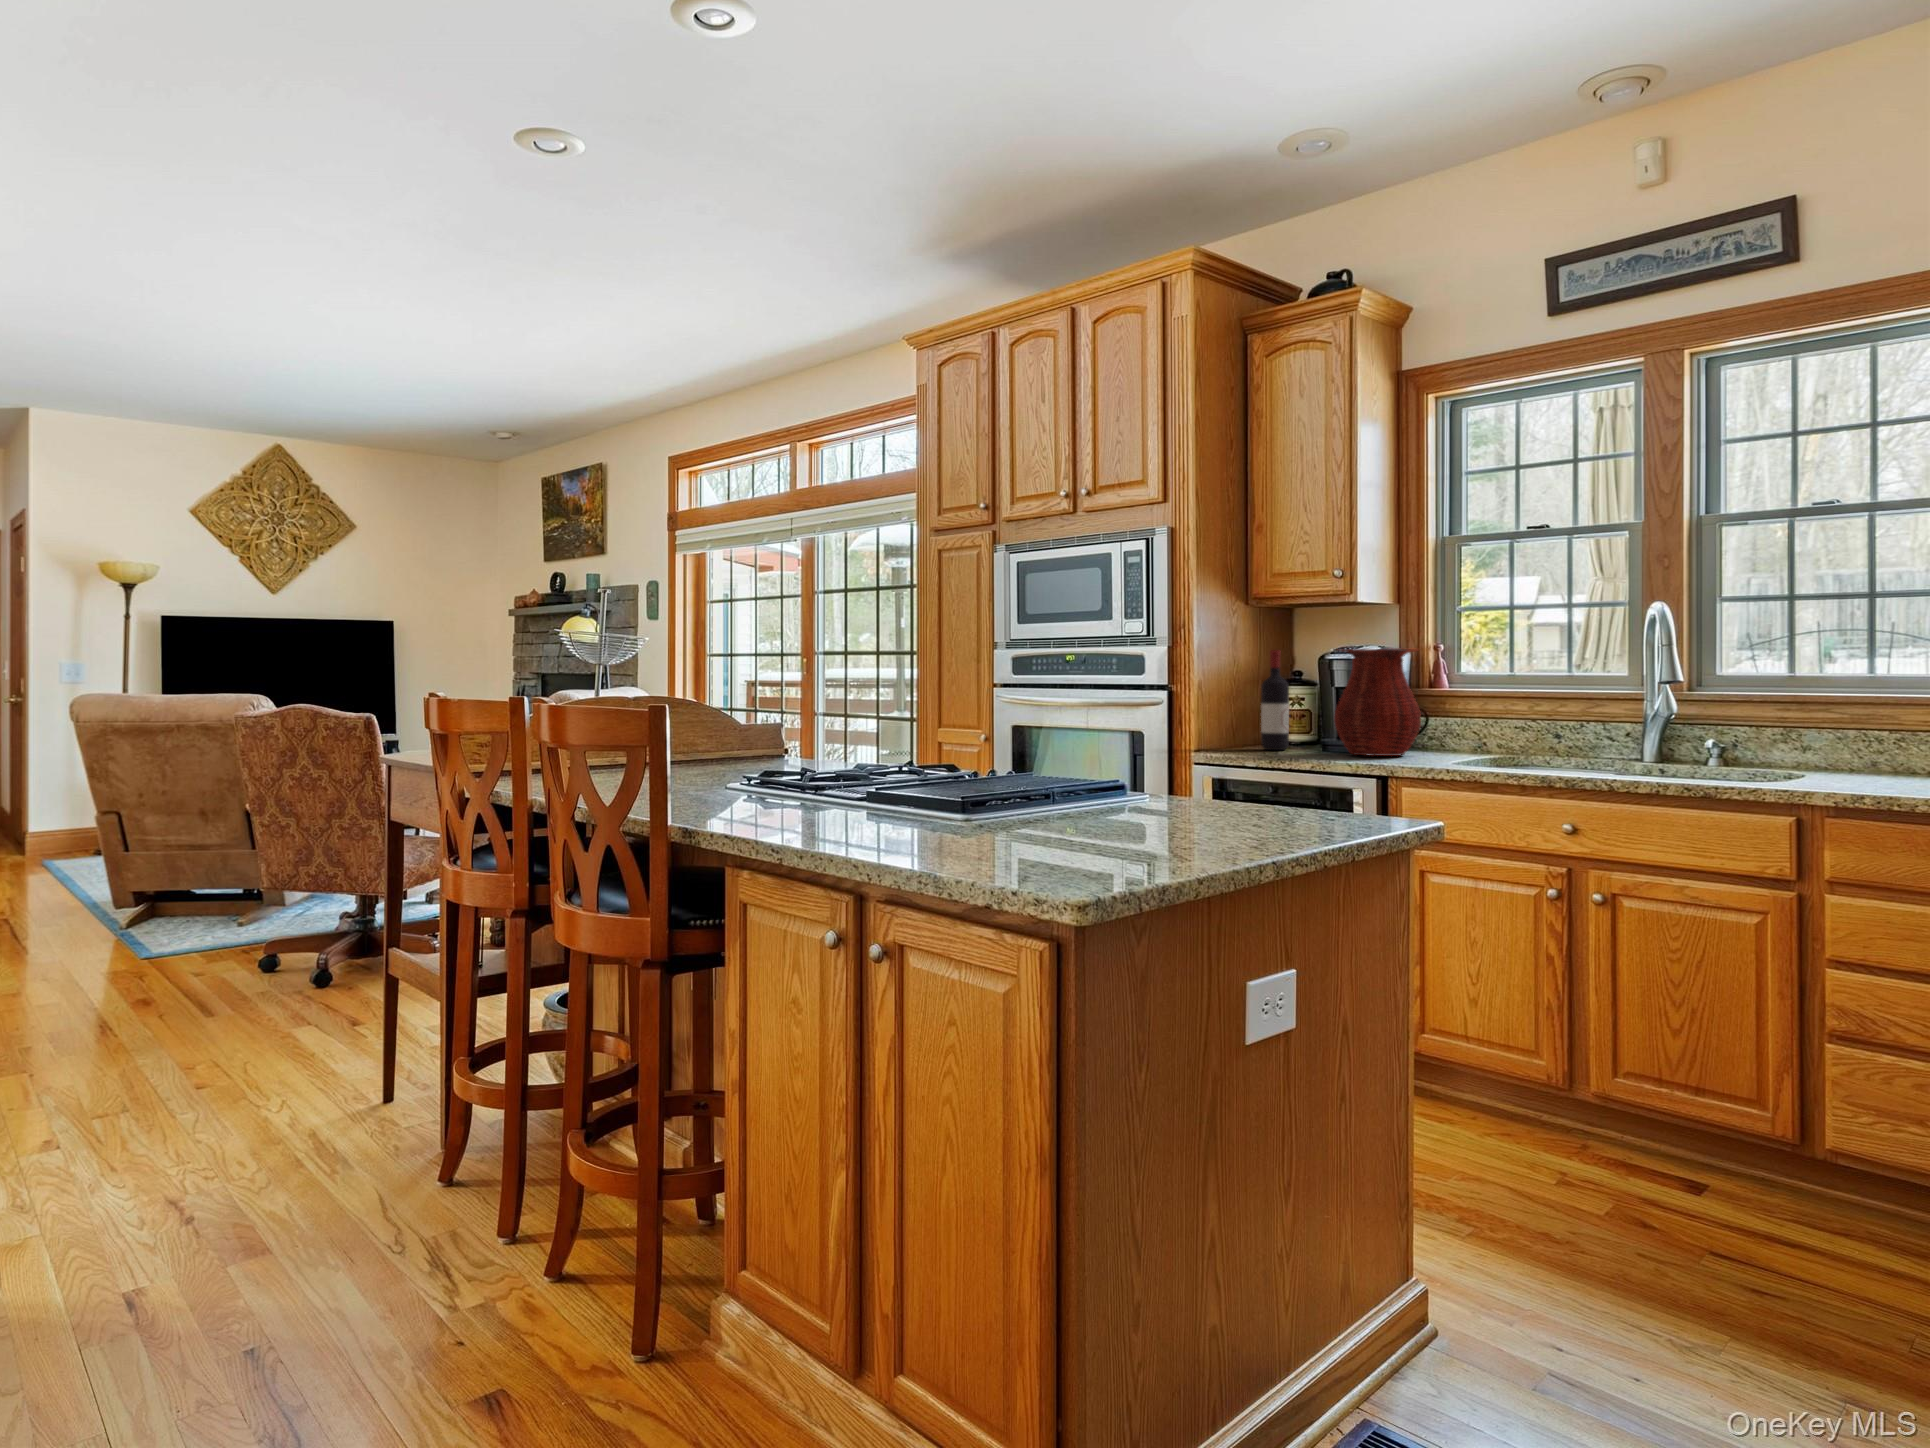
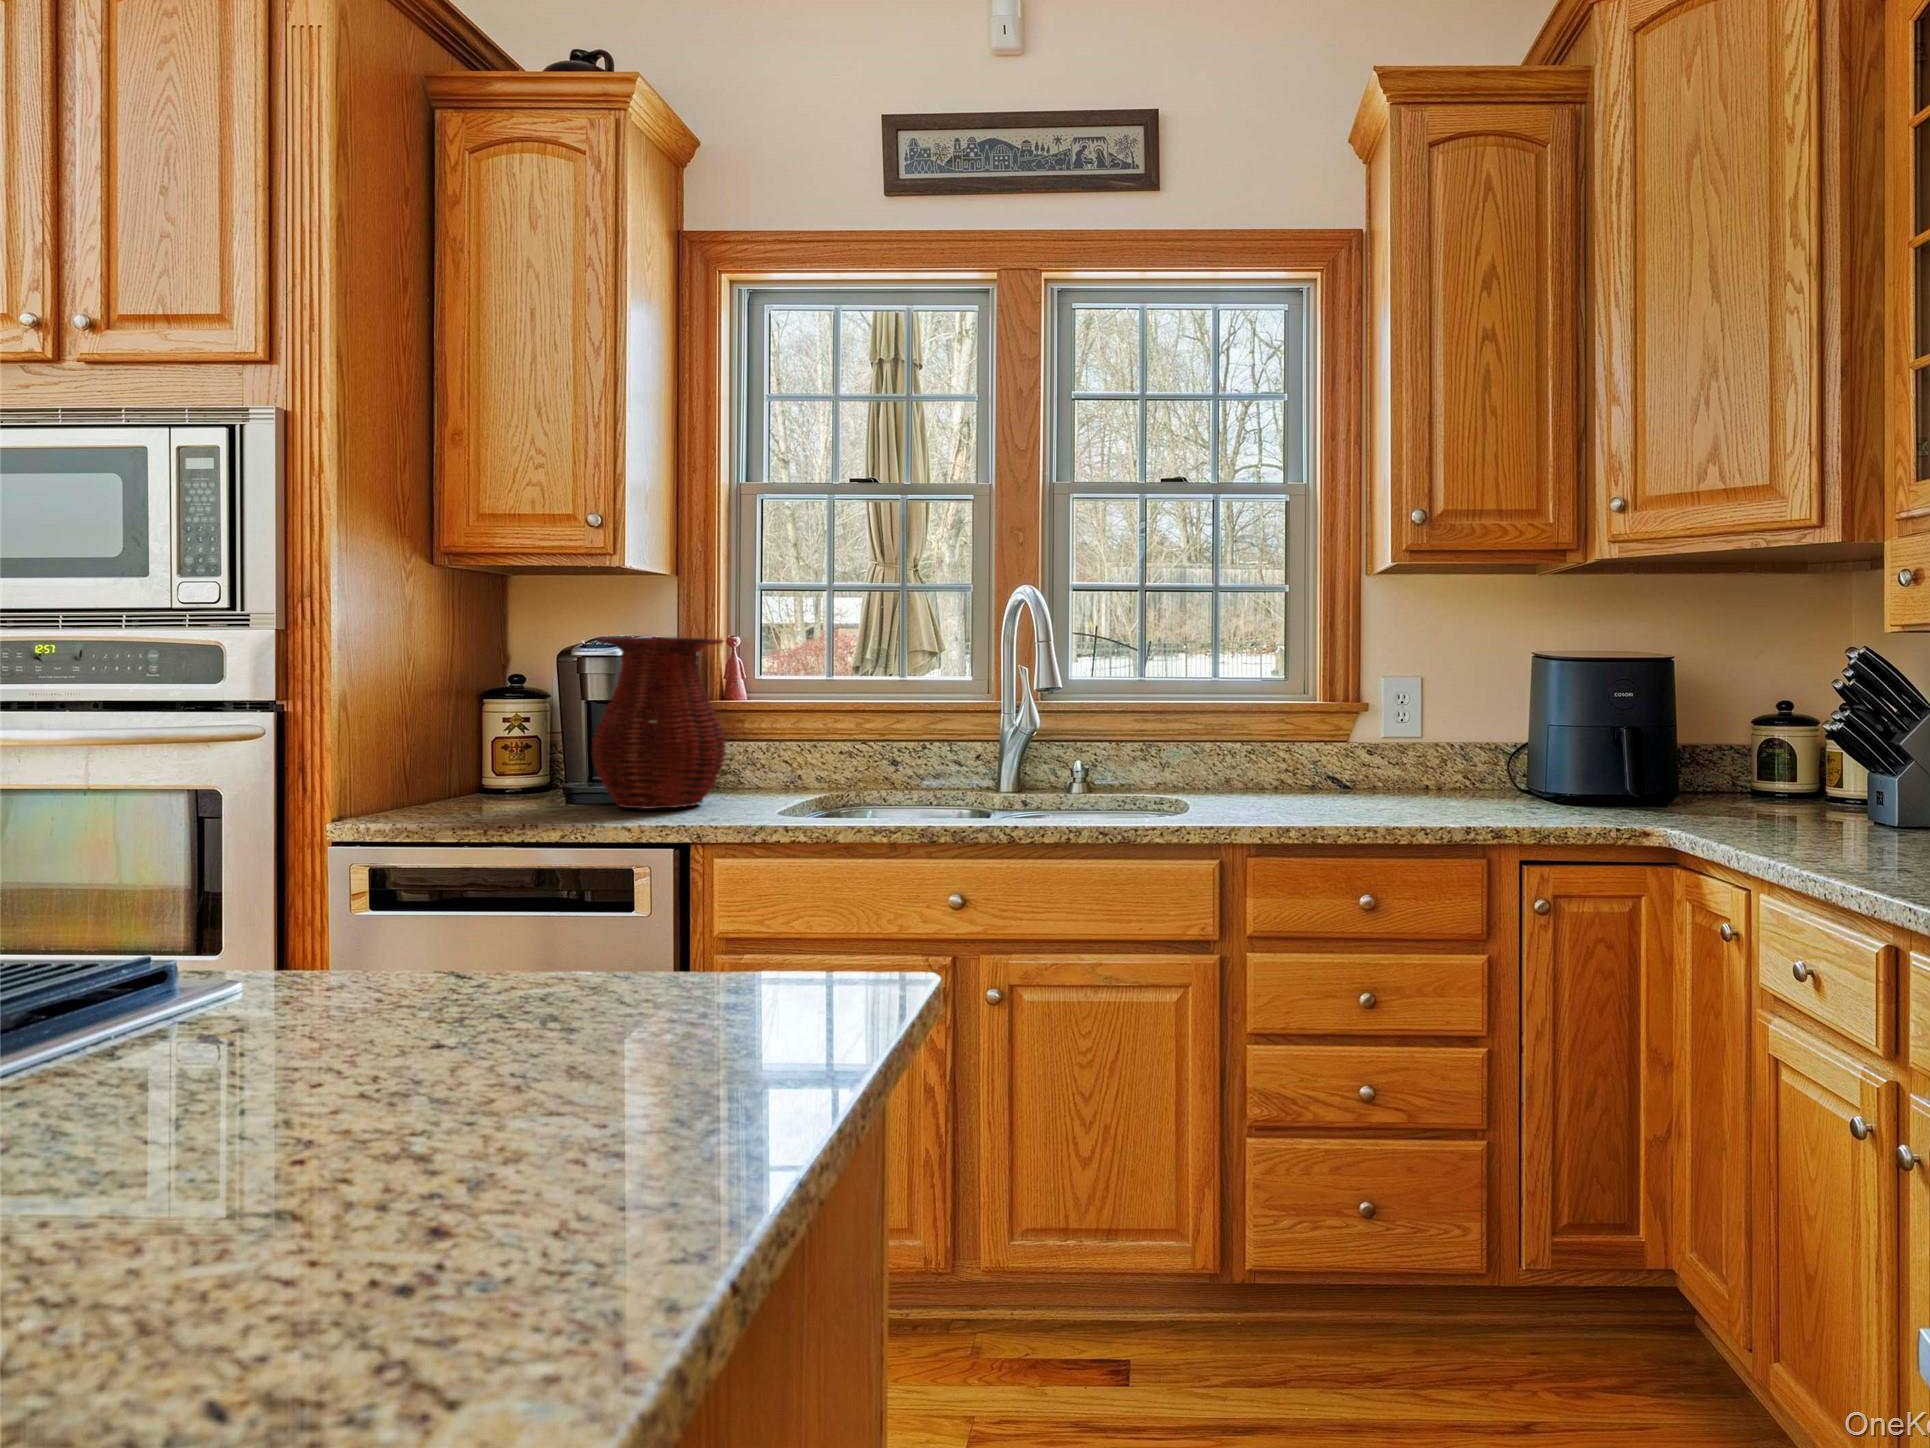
wine bottle: present [1261,650,1289,750] -> none [463,639,513,807]

